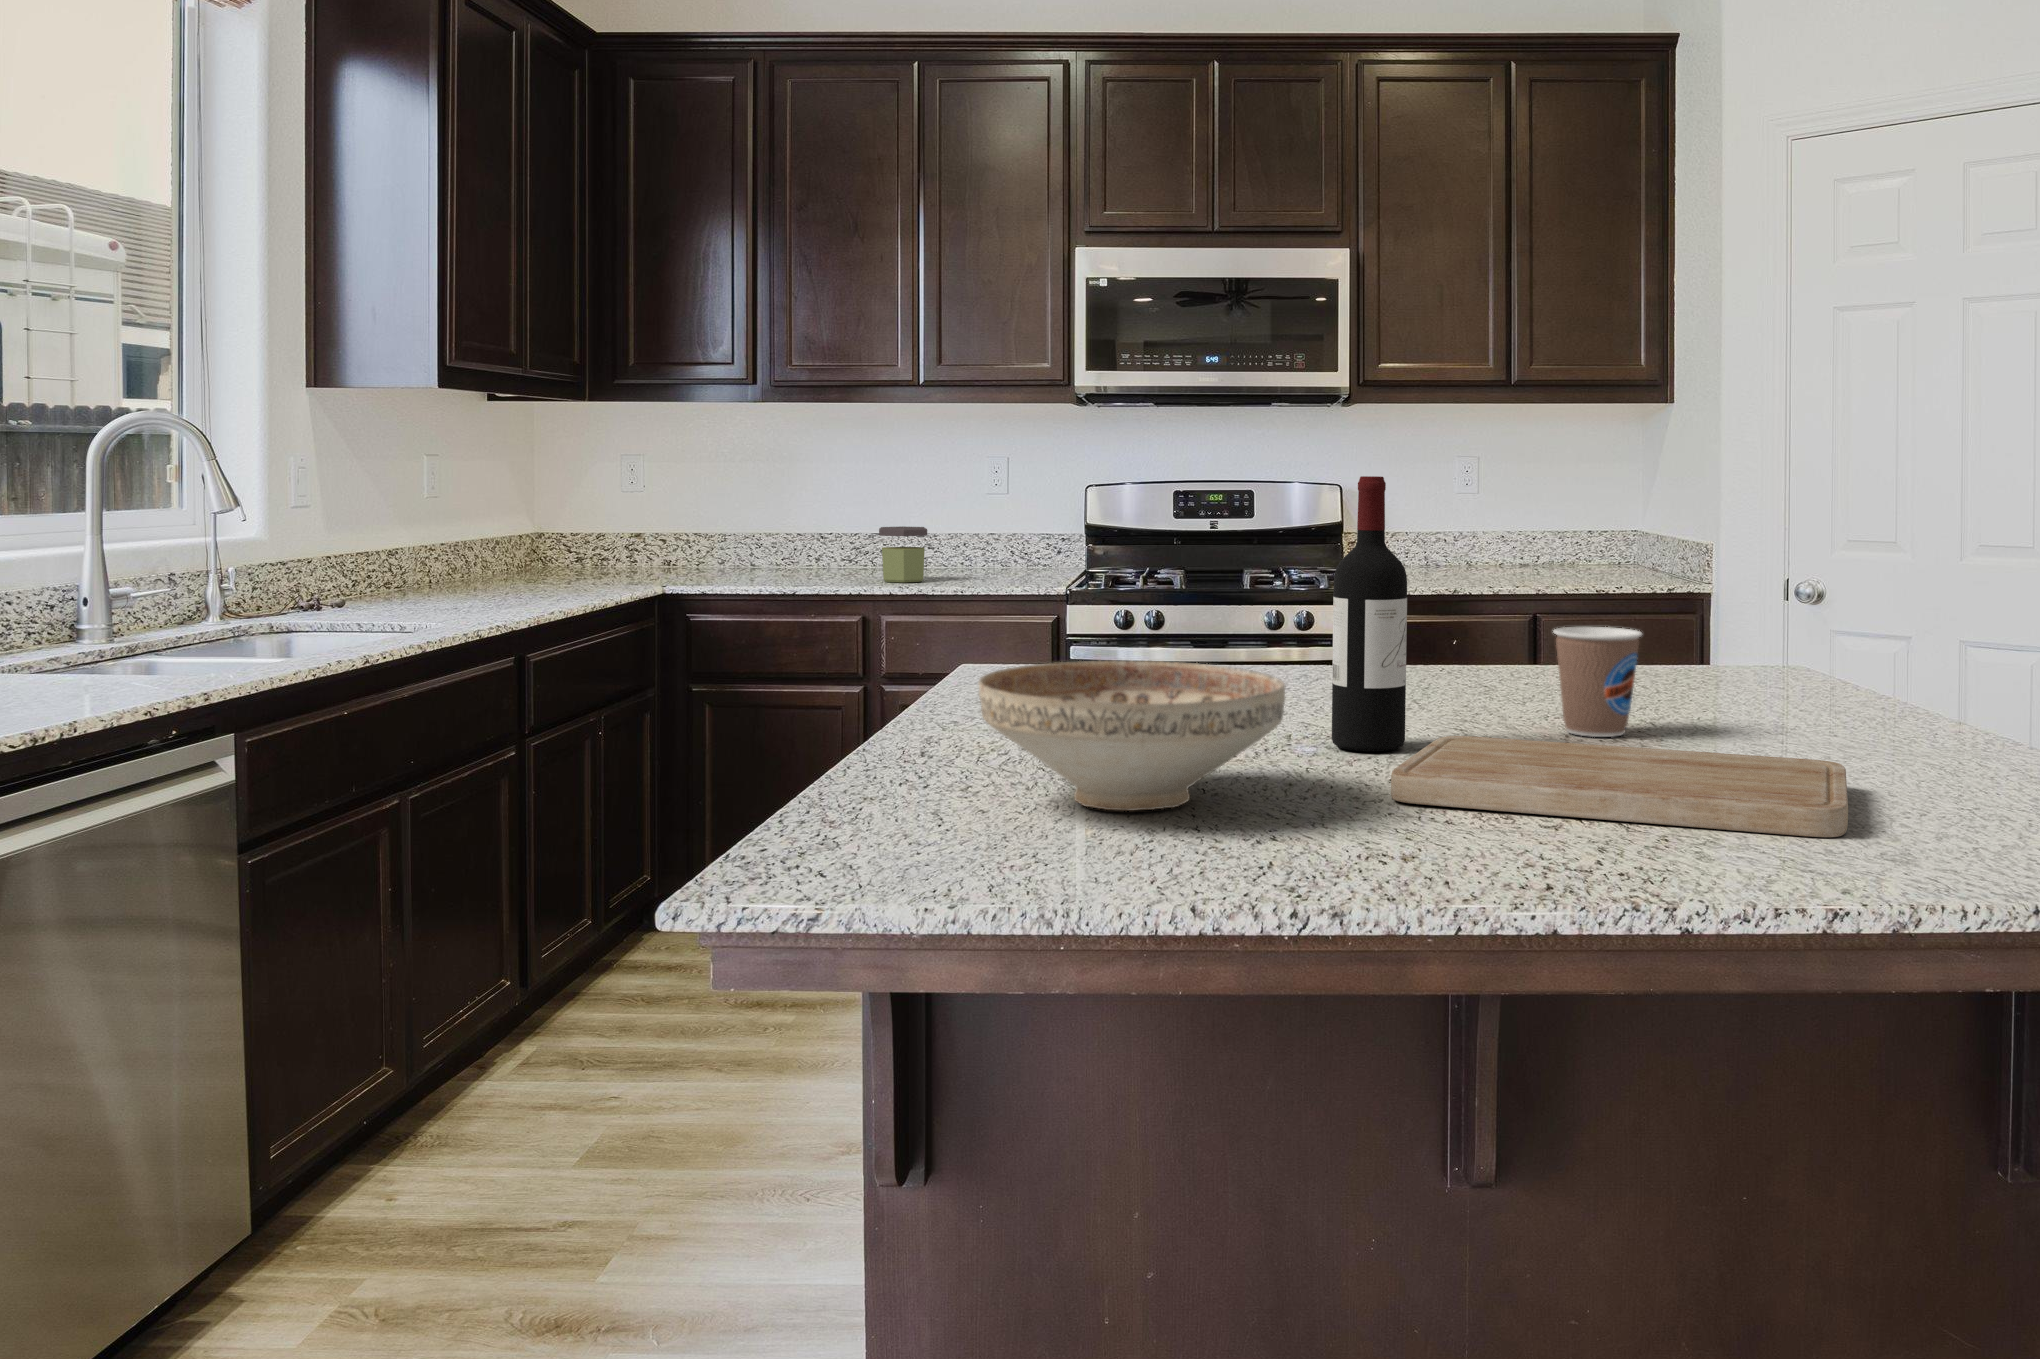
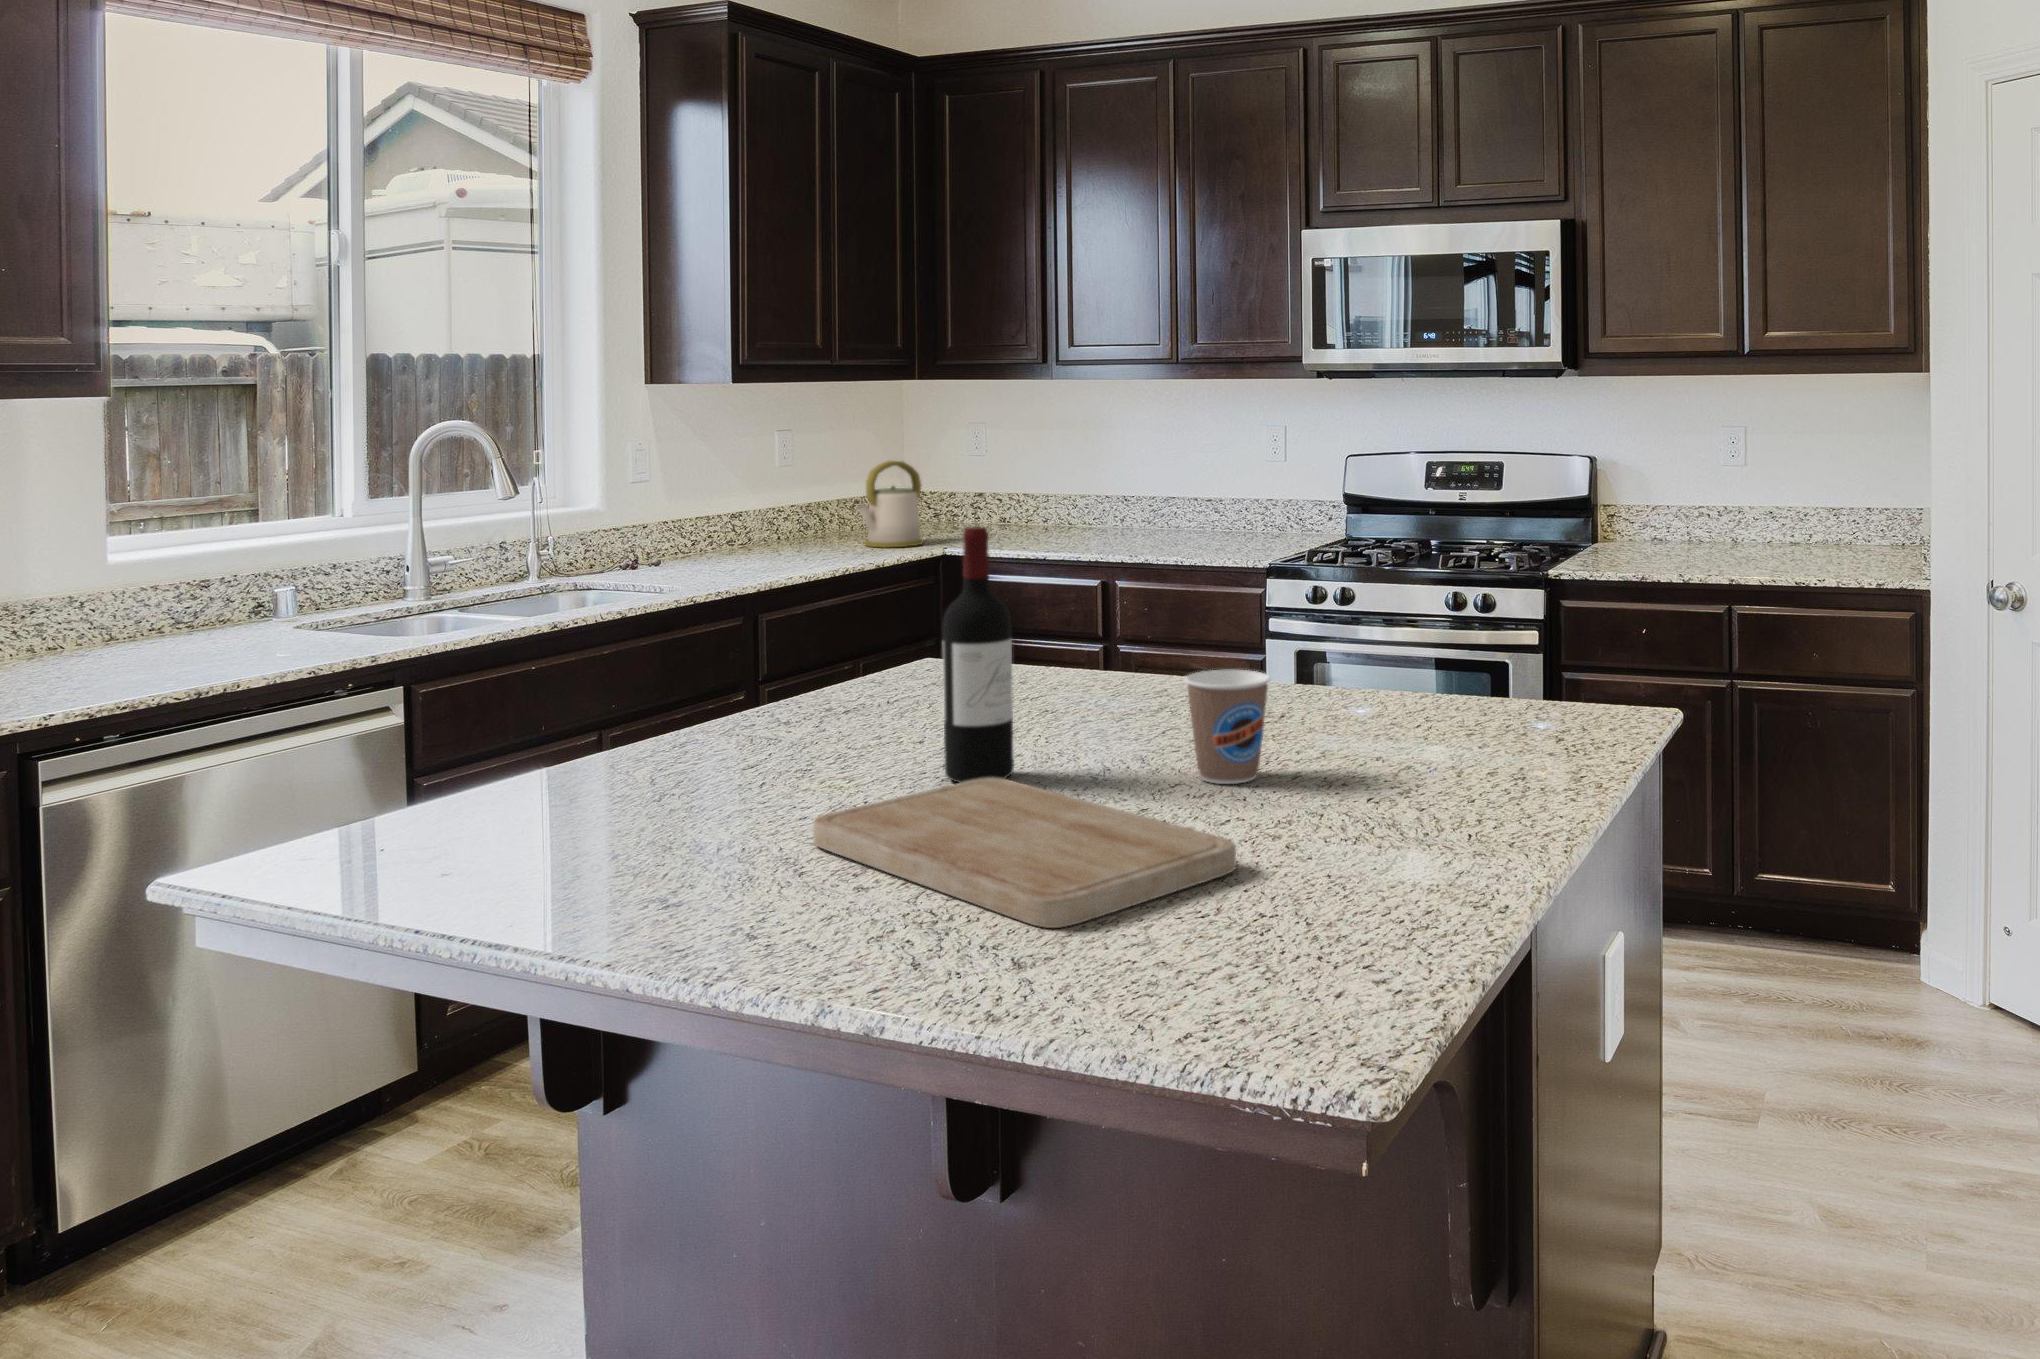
kettle: none [545,487,620,588] -> present [858,461,923,547]
jar: present [879,526,927,583] -> none [1150,493,1198,546]
decorative bowl: present [979,660,1285,811] -> none [486,692,765,832]

